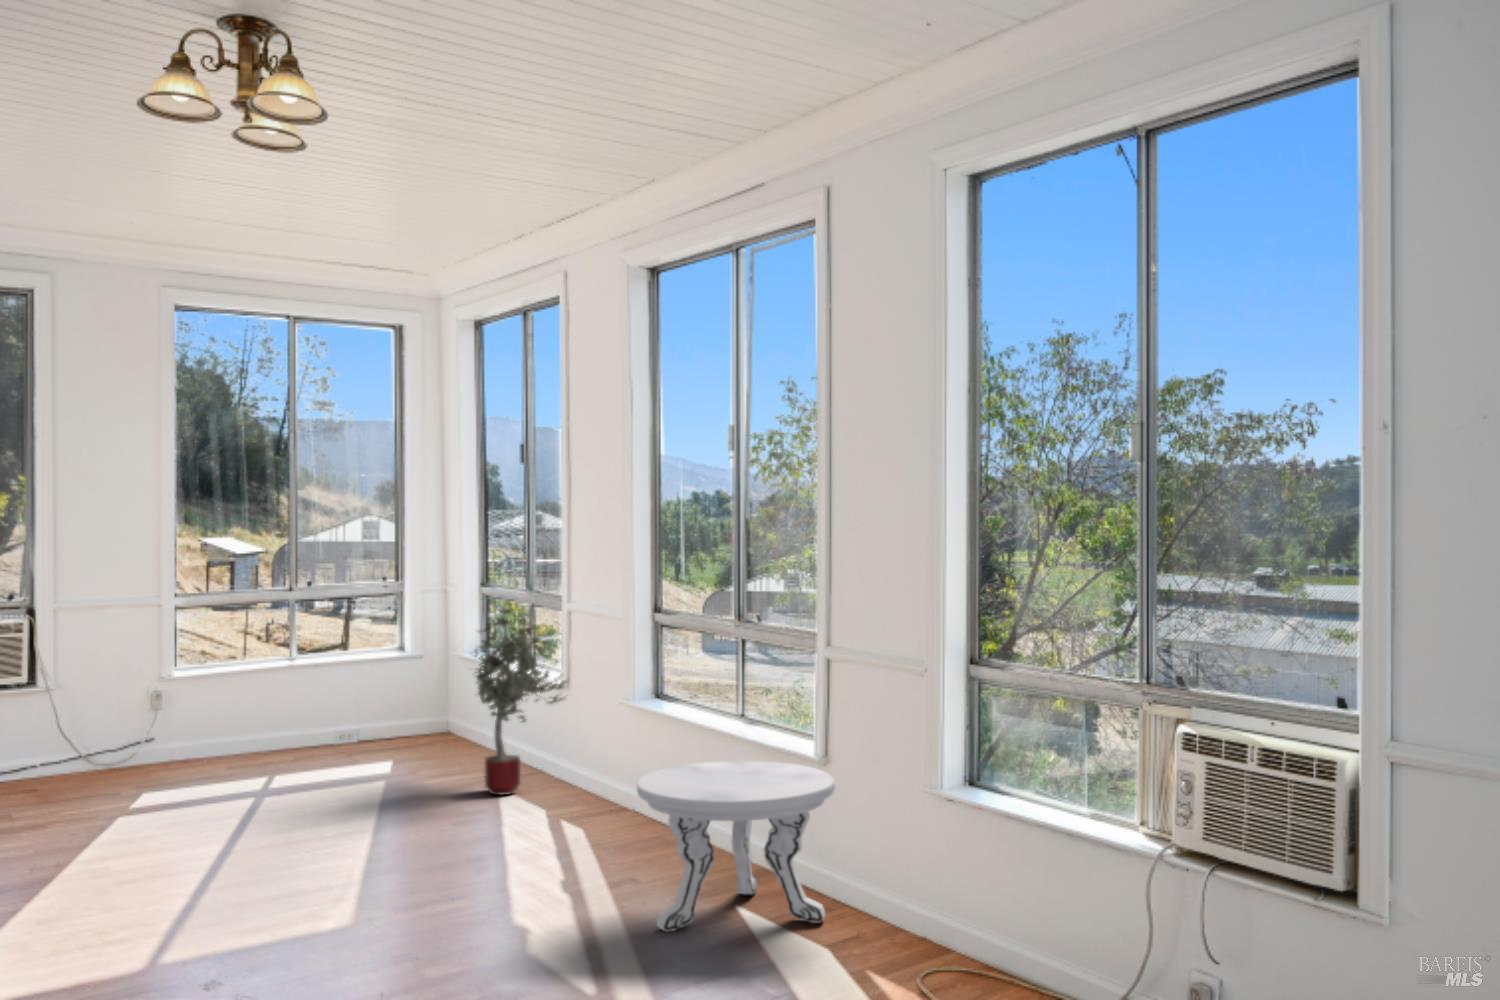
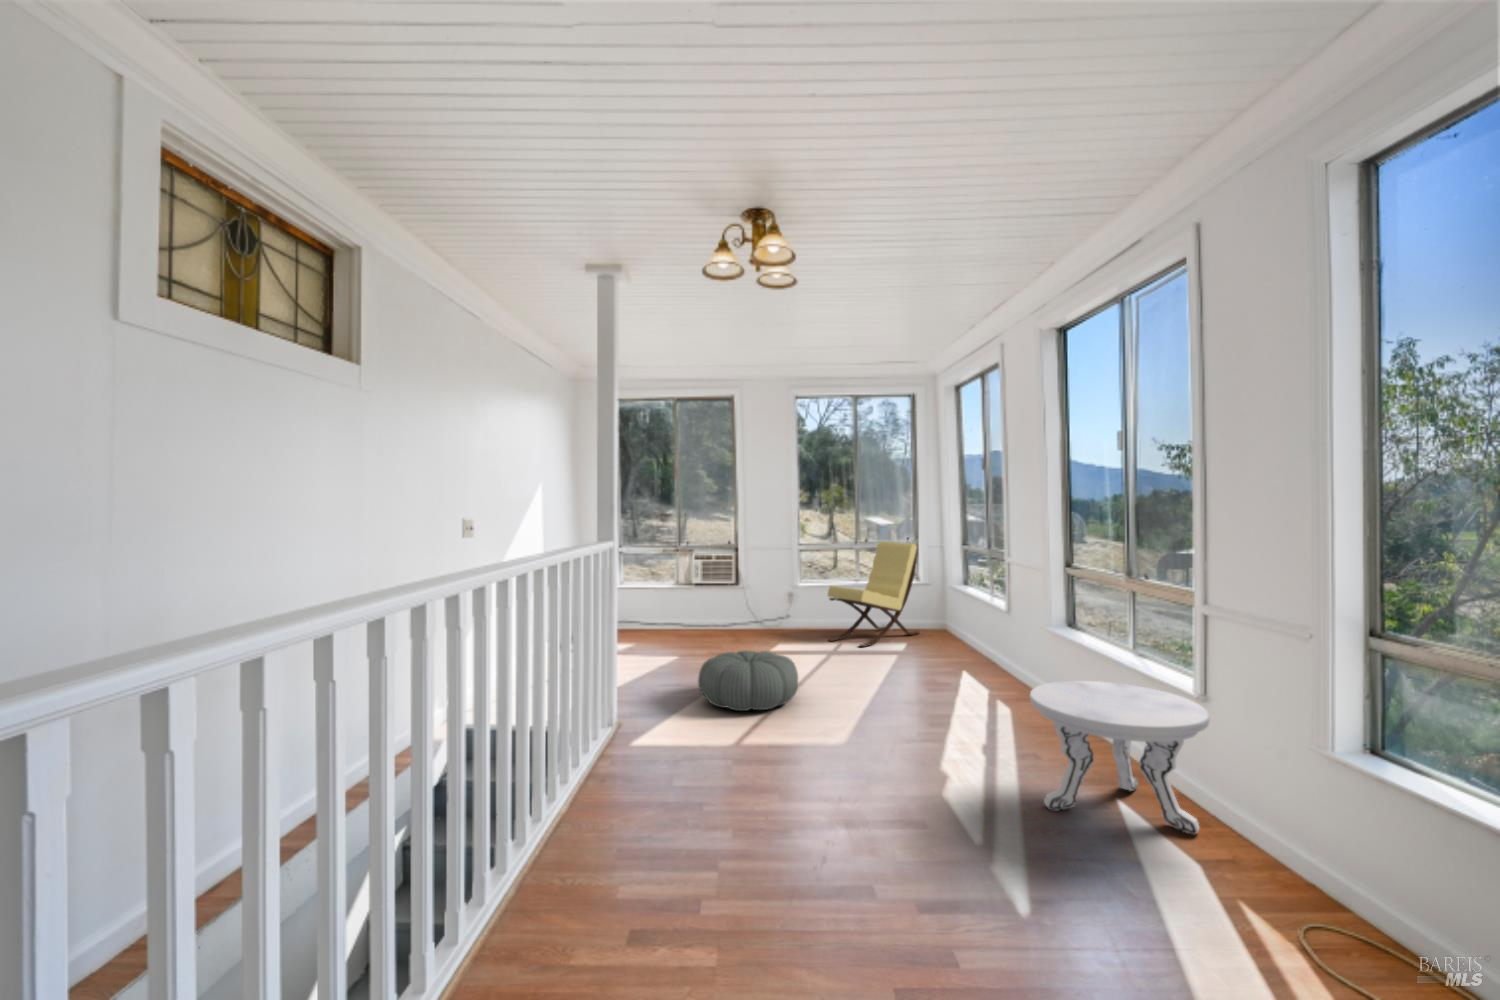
lounge chair: none [244,586,405,776] -> present [828,541,919,647]
potted tree: present [474,609,567,795] -> none [942,558,1011,675]
pouf: none [49,792,248,900] -> present [698,650,798,711]

